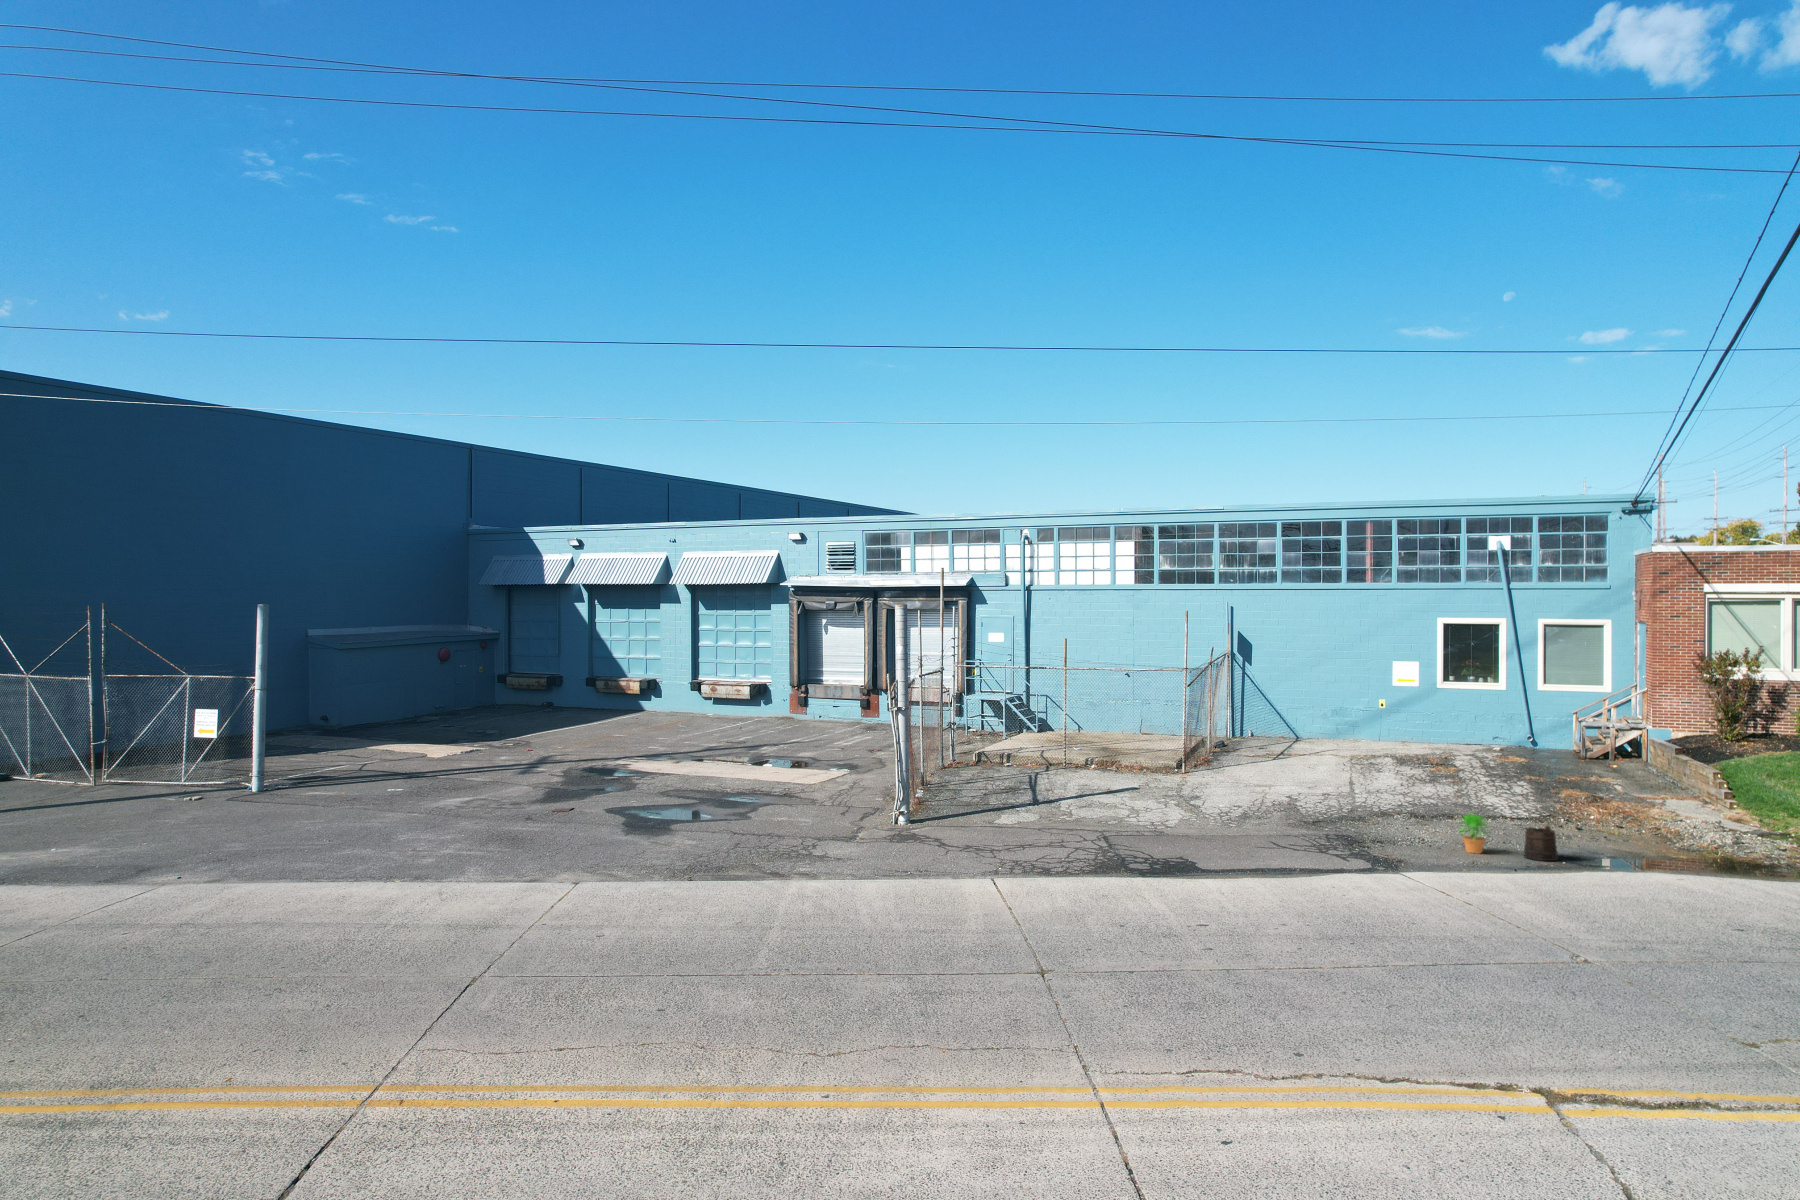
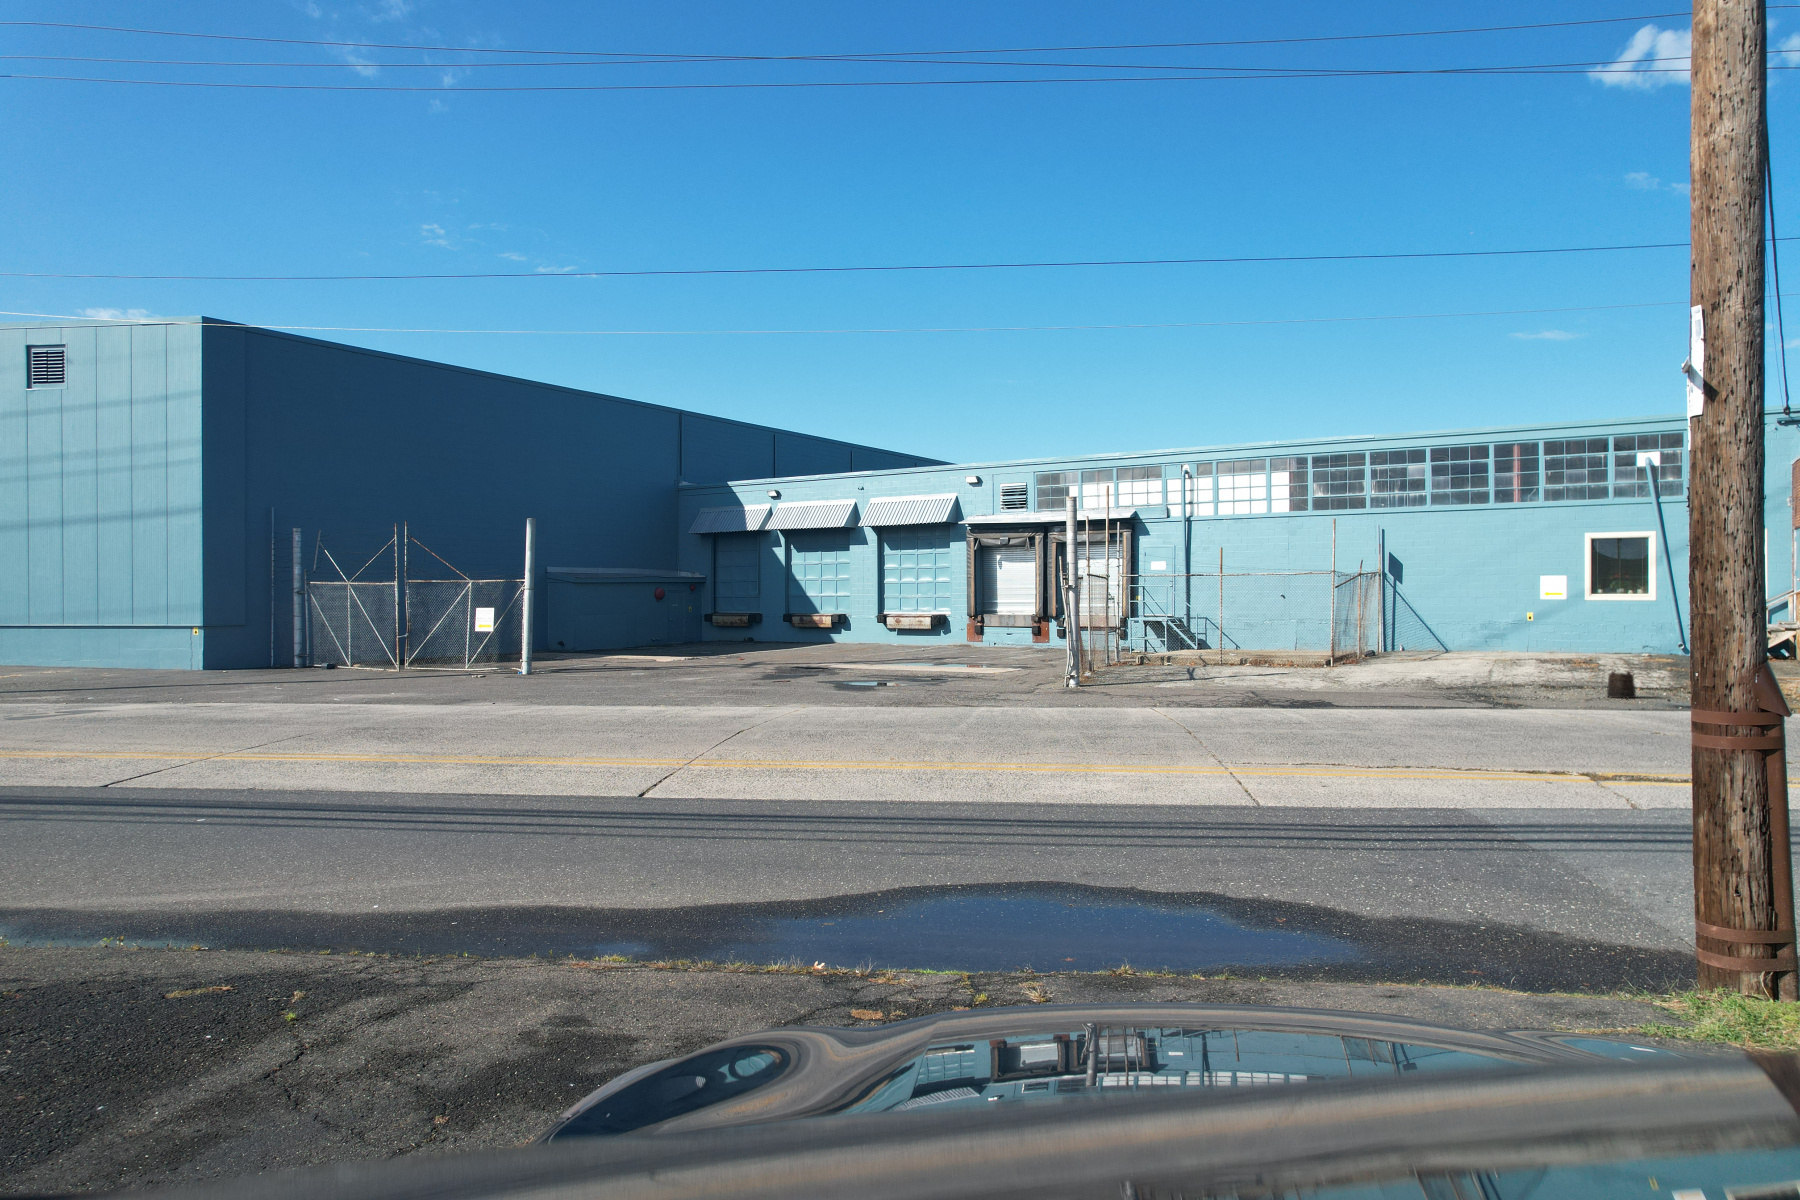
potted plant: present [1460,814,1486,854] -> none [1549,662,1580,696]

